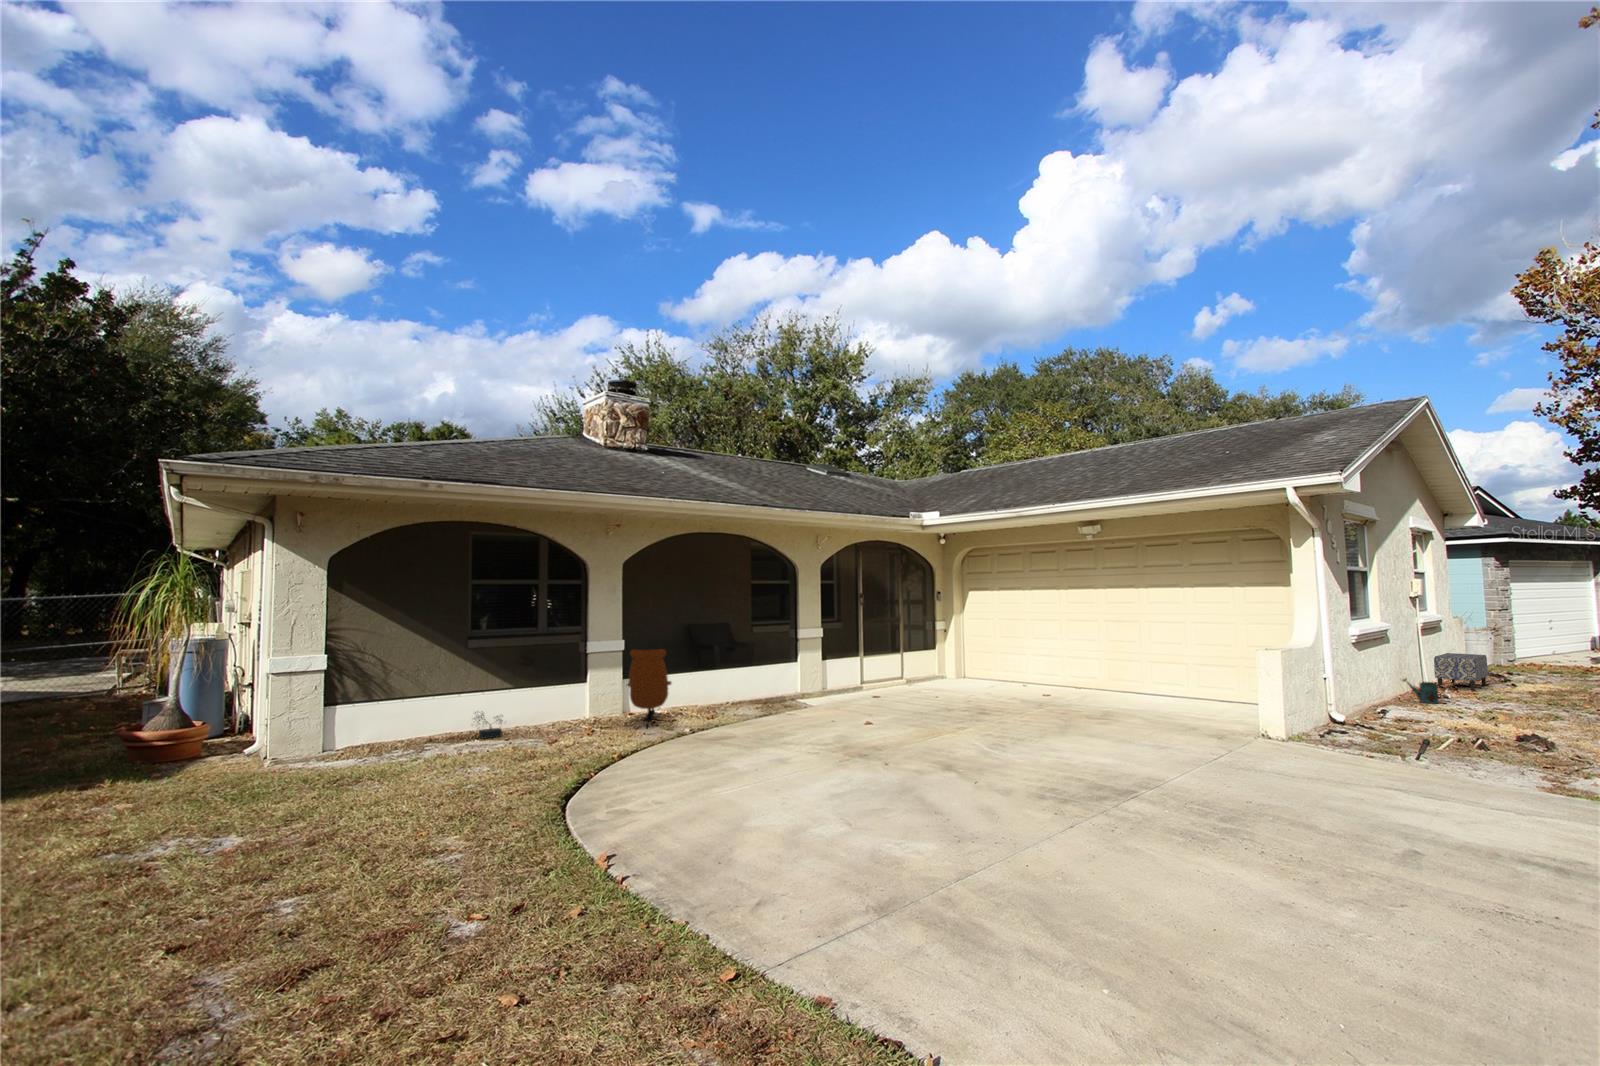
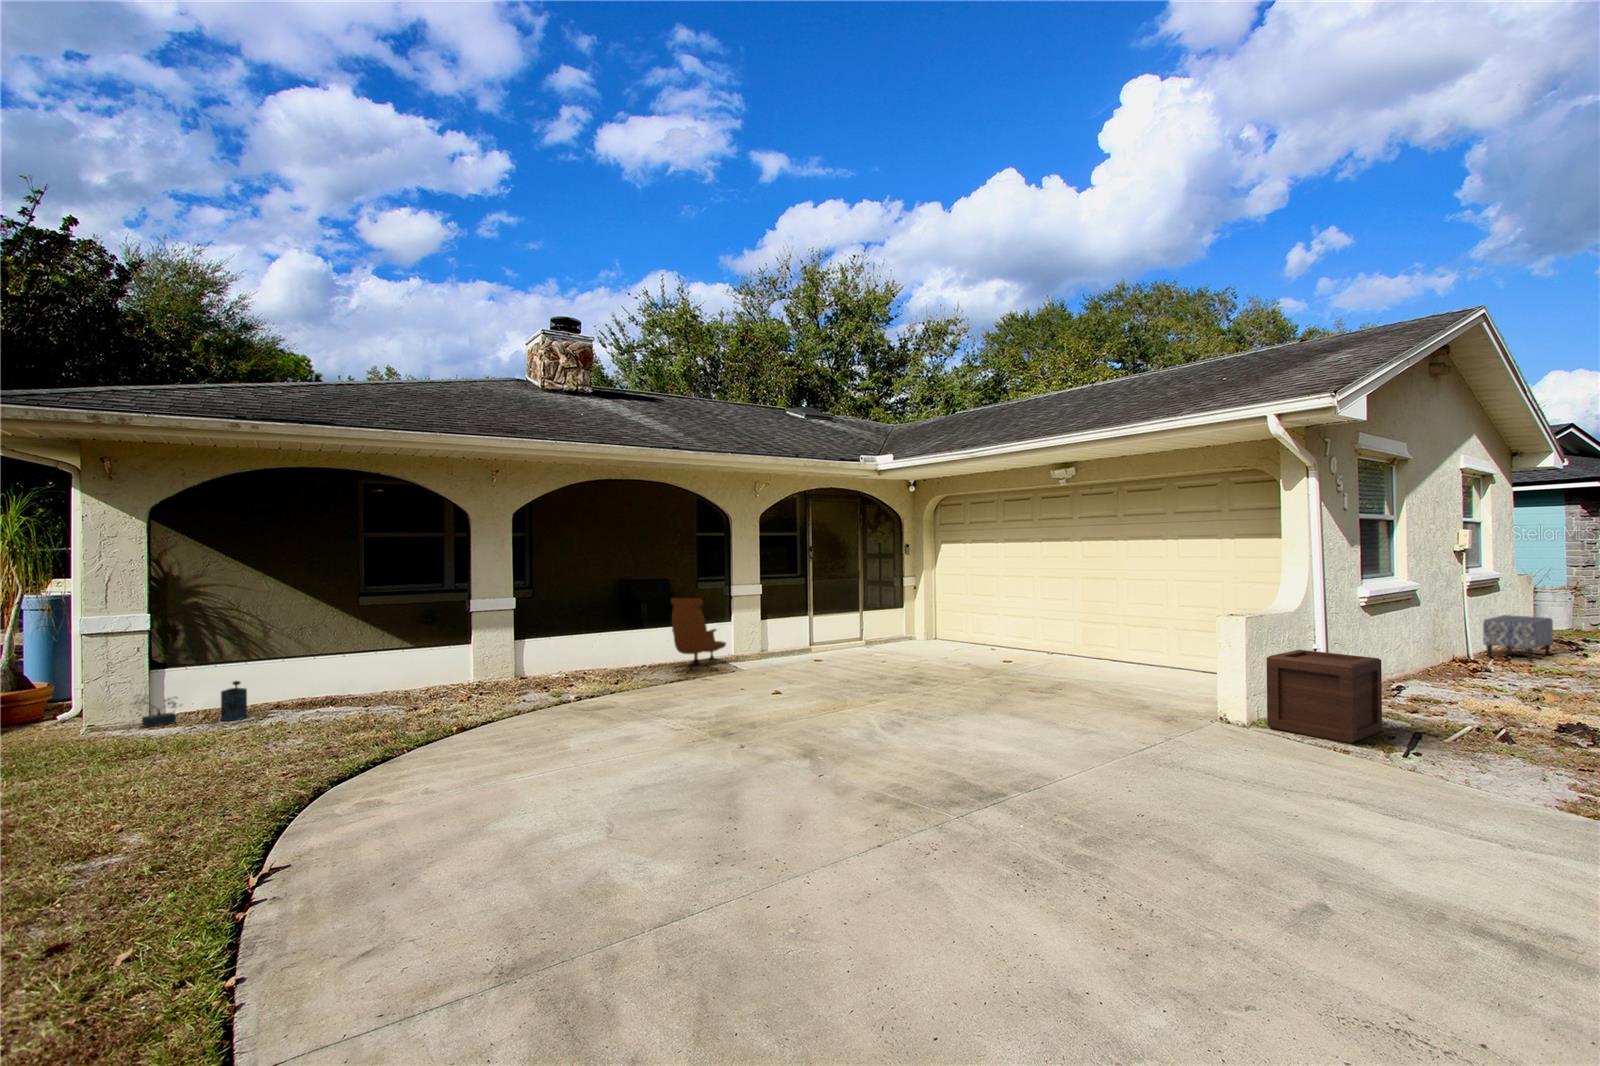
lounge chair: present [626,649,671,728] -> present [671,598,726,671]
wooden crate: none [1297,678,1388,751] -> present [1267,650,1382,744]
watering can: present [1403,679,1439,704] -> present [221,681,247,721]
decorative plant: present [475,712,503,739] -> present [132,695,181,727]

